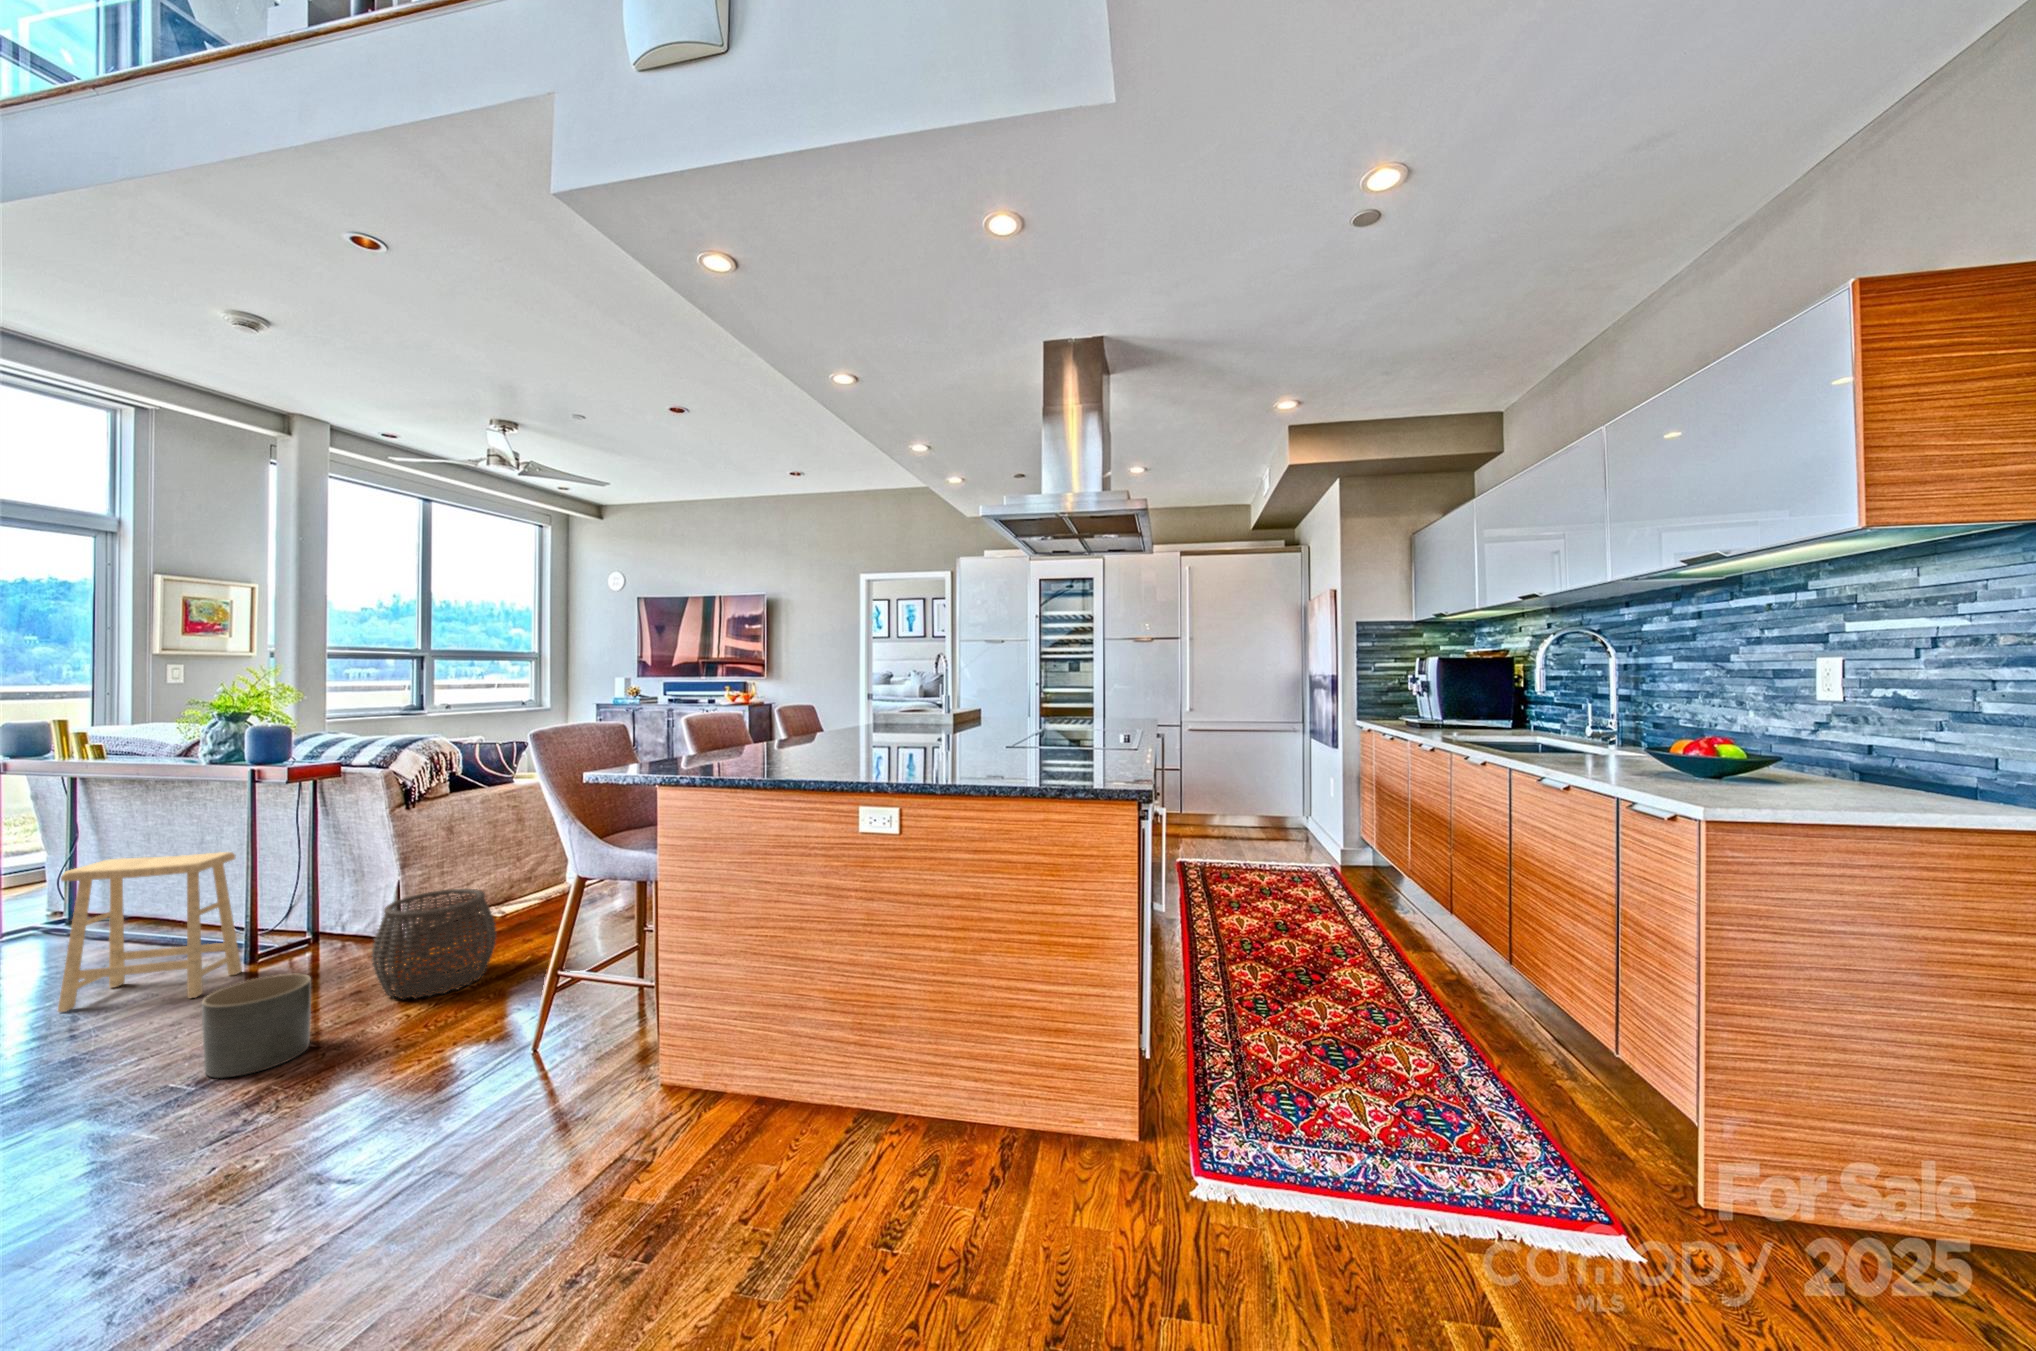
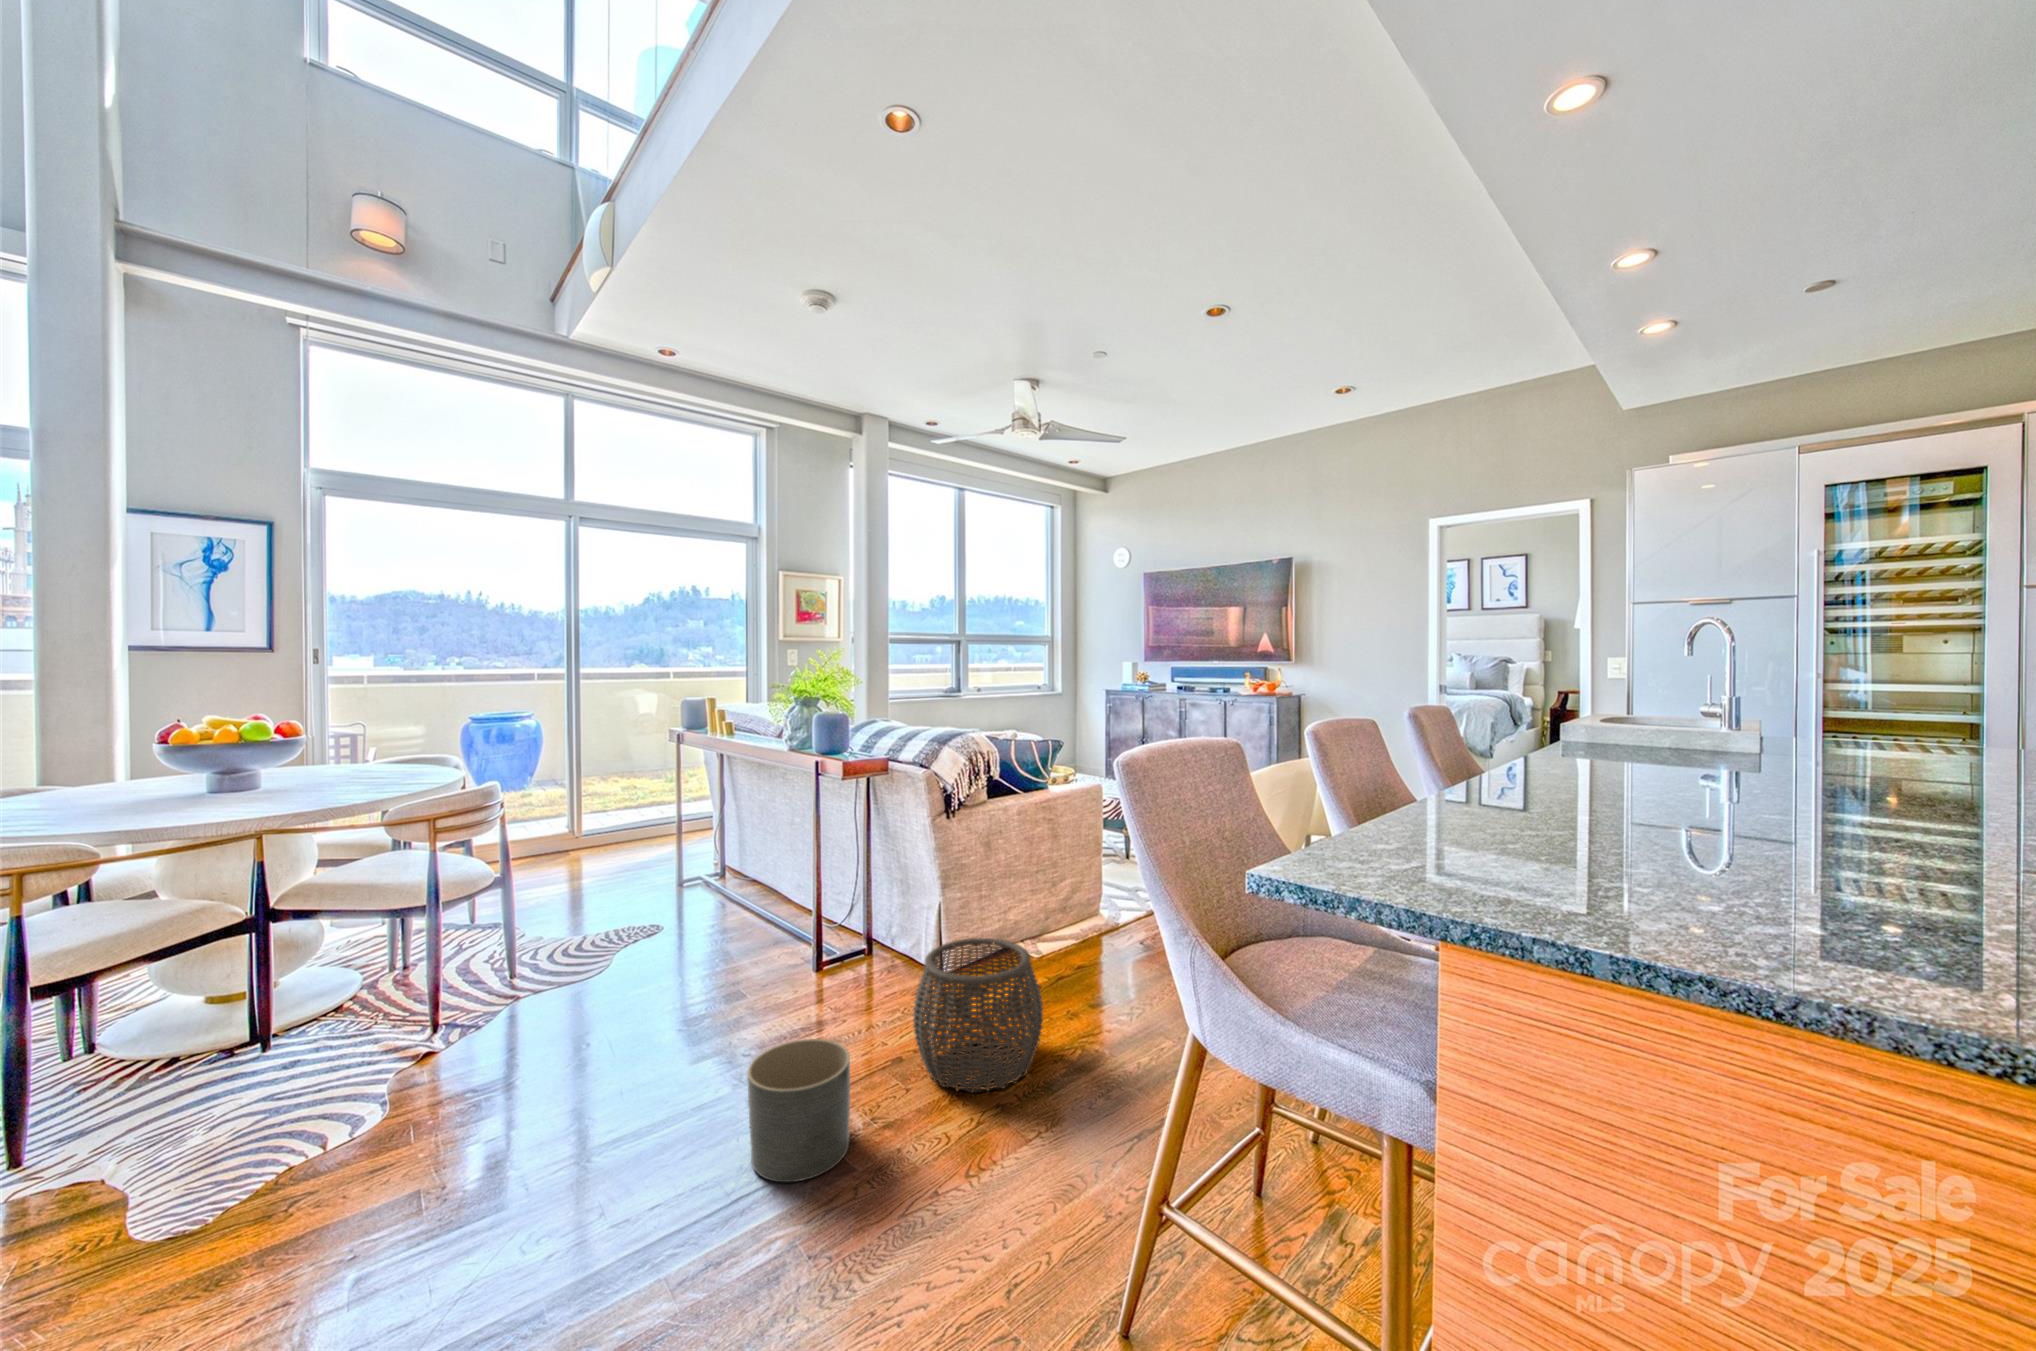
footstool: present [58,852,242,1013] -> none [675,846,809,1013]

